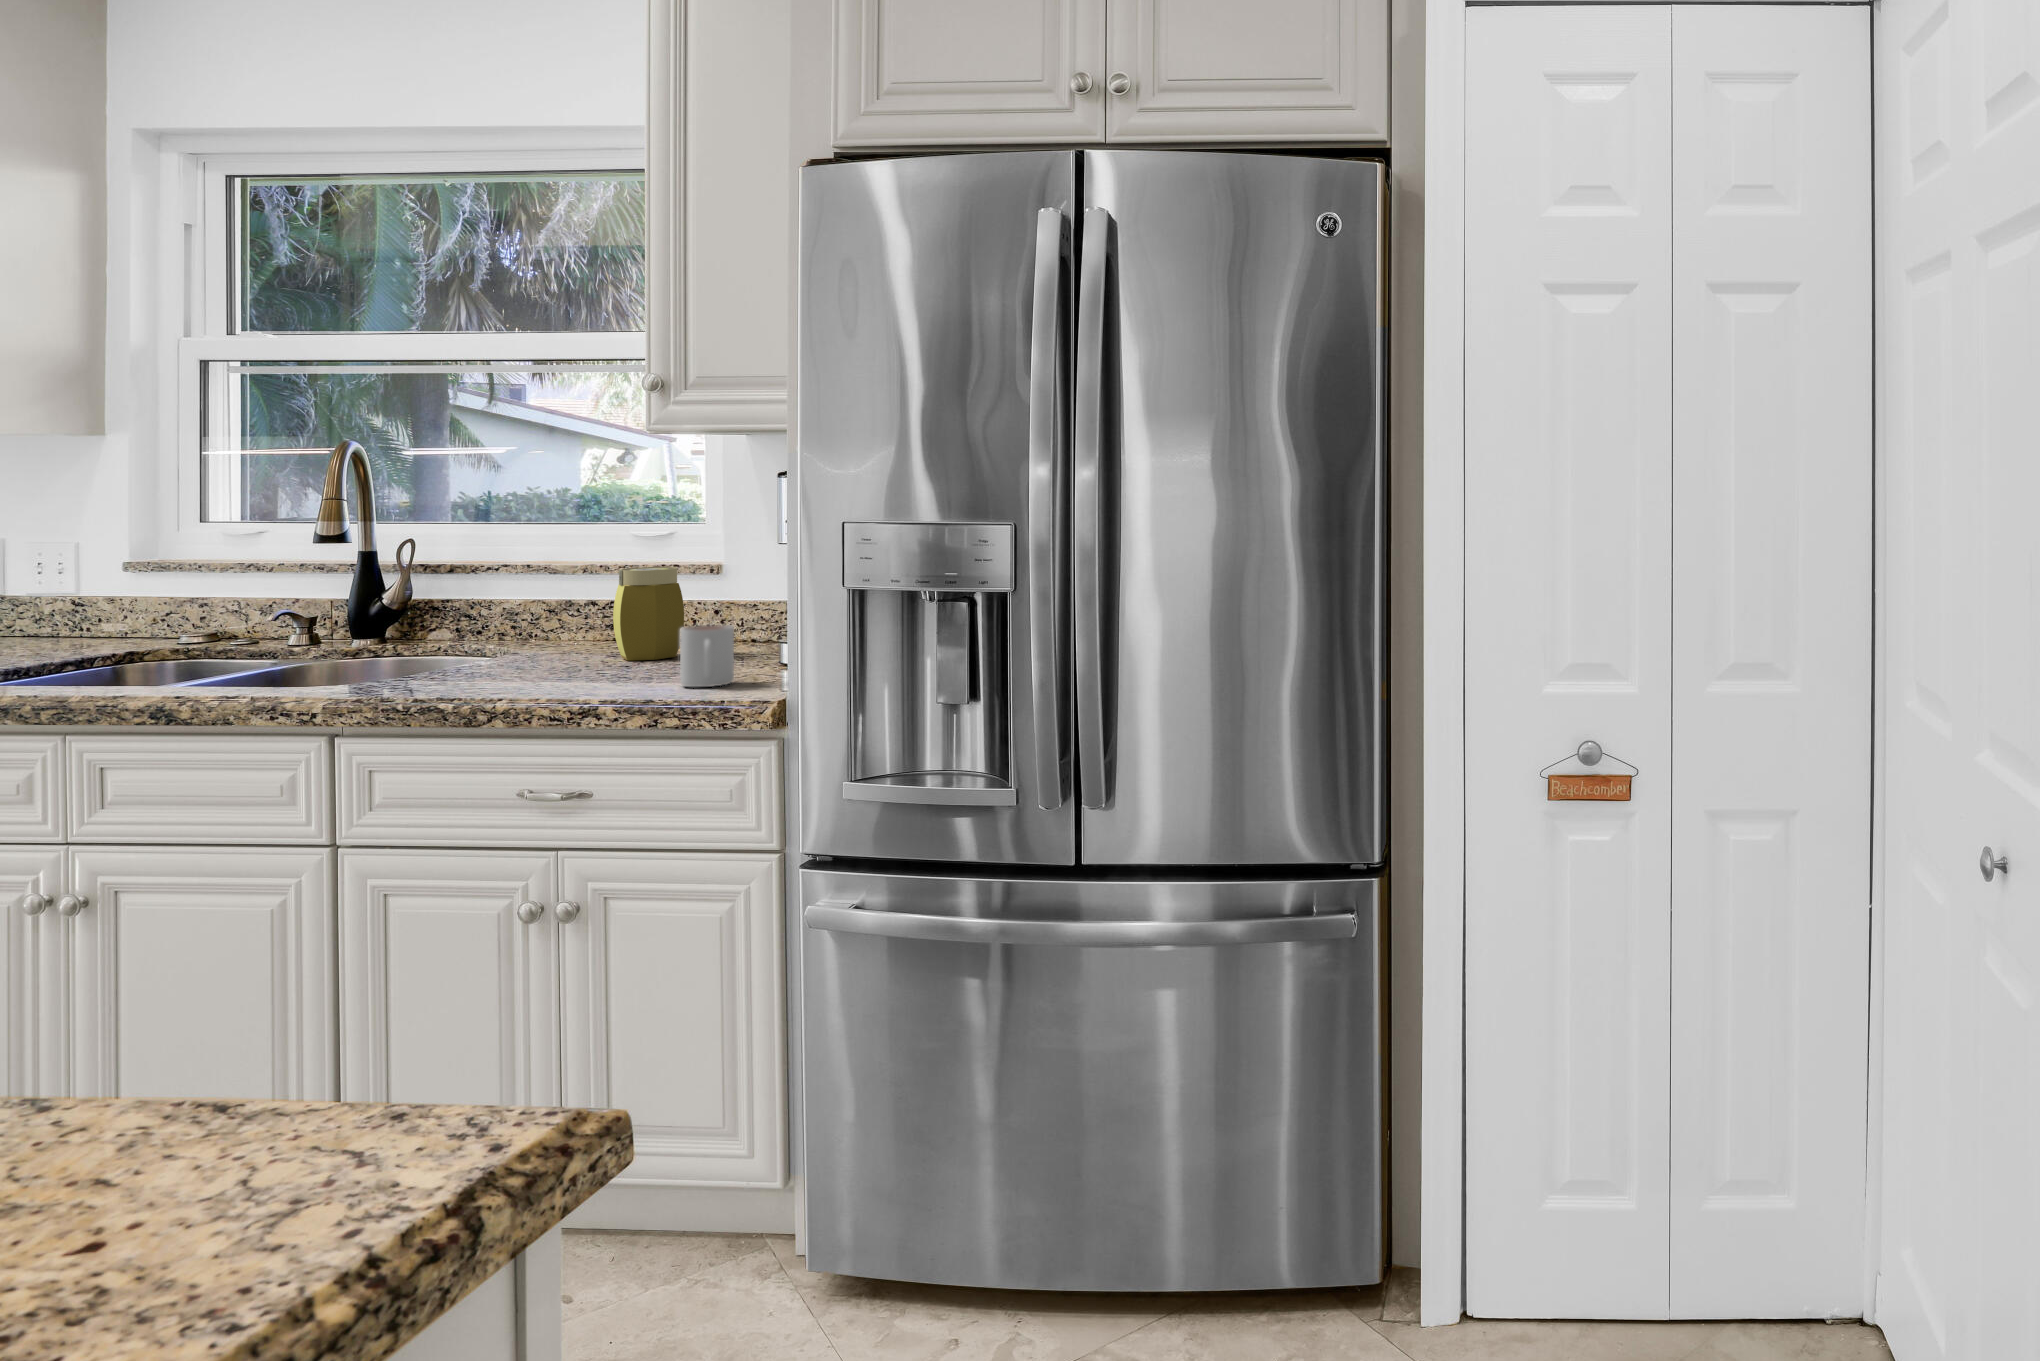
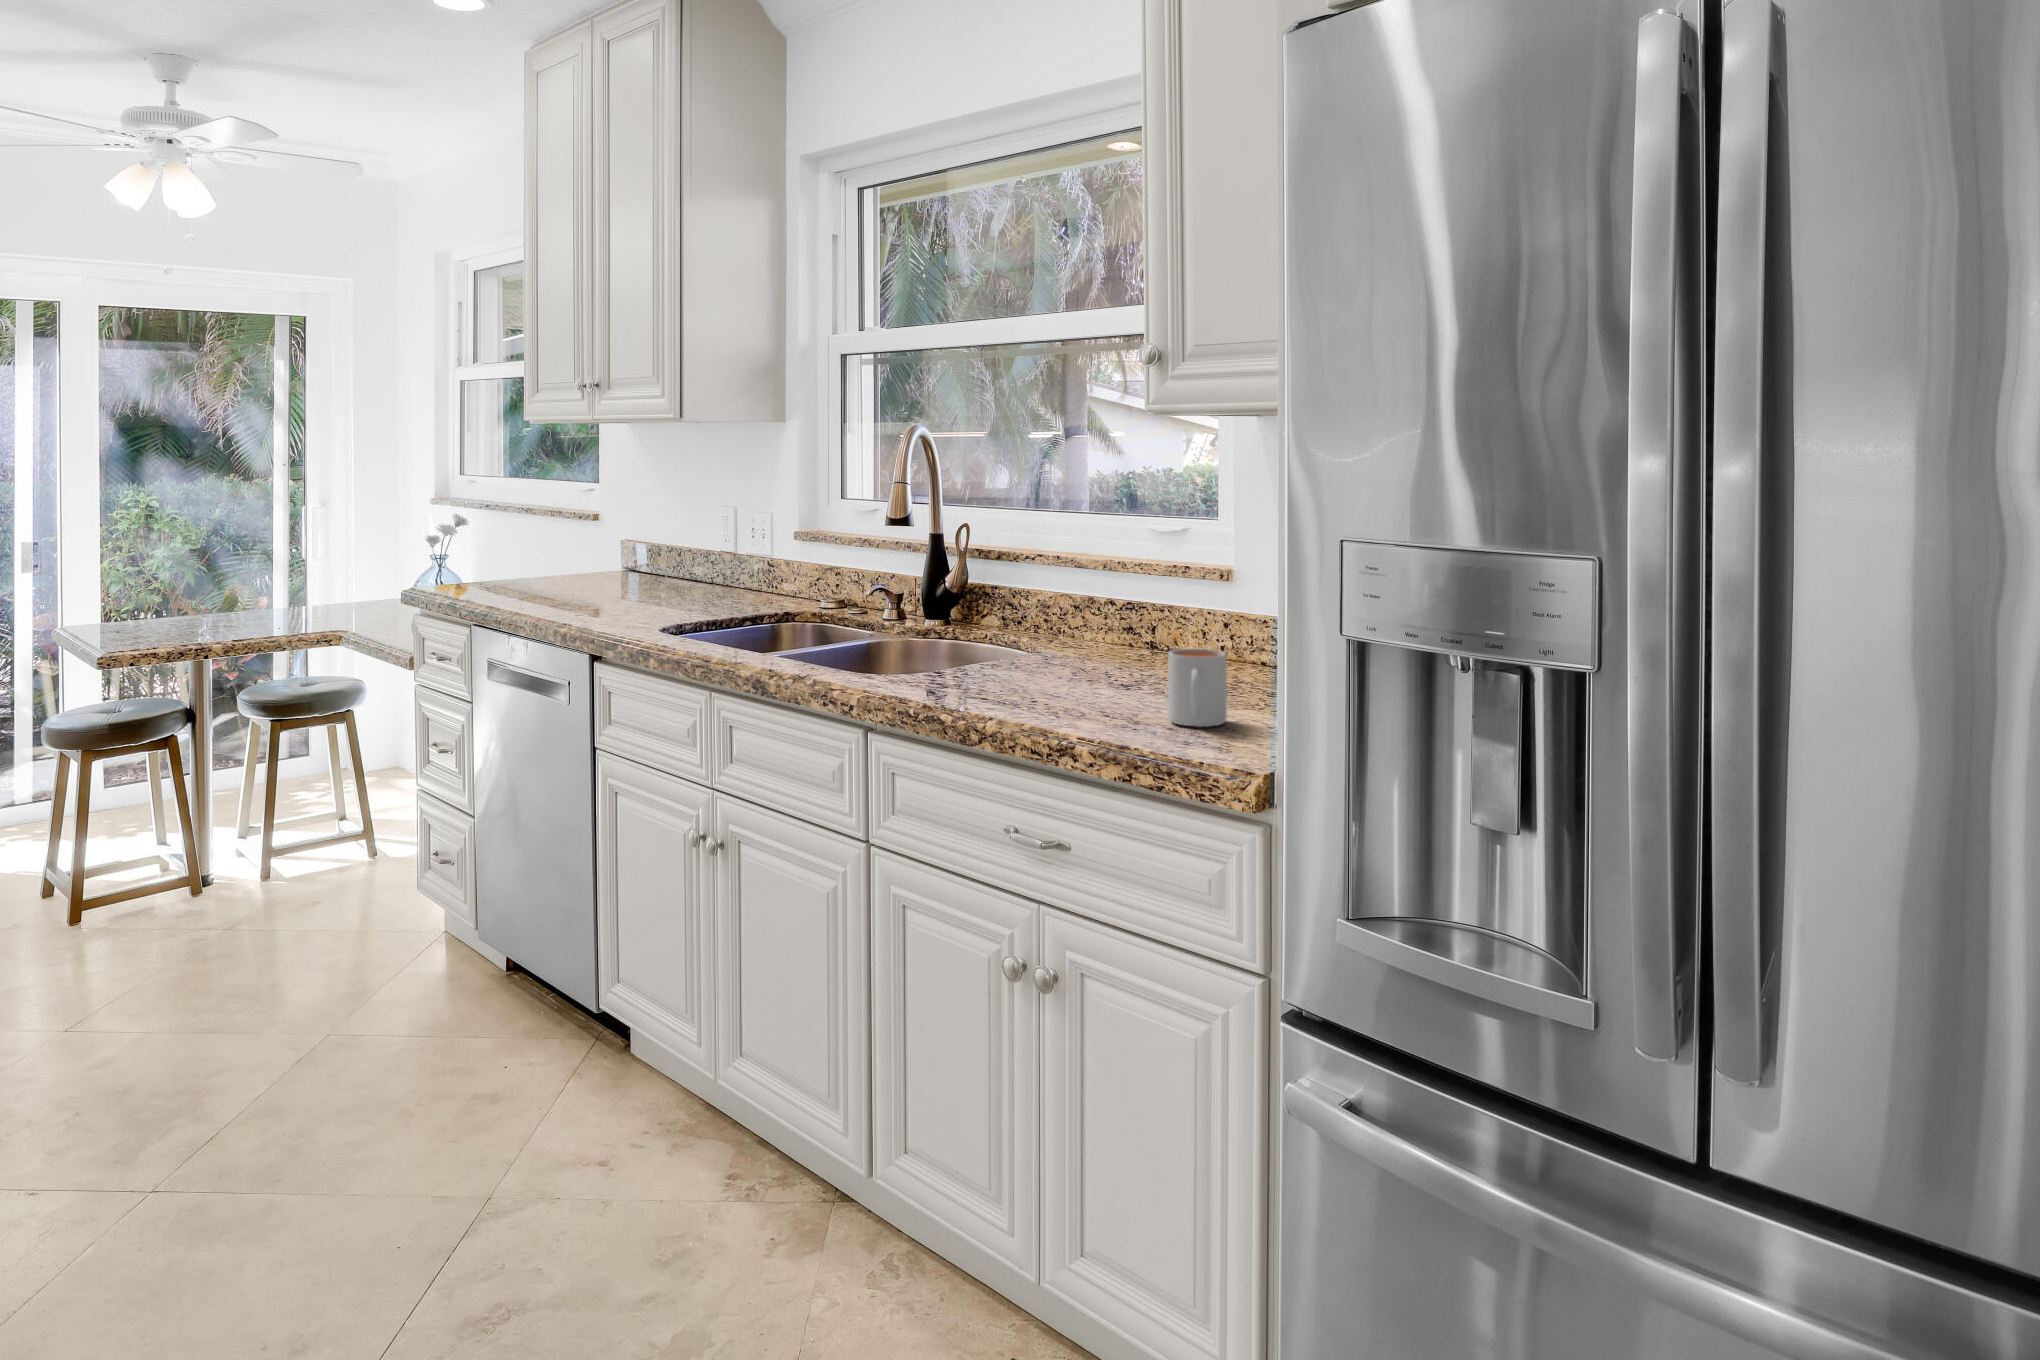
jar: present [613,567,684,660] -> none [1128,567,1195,671]

